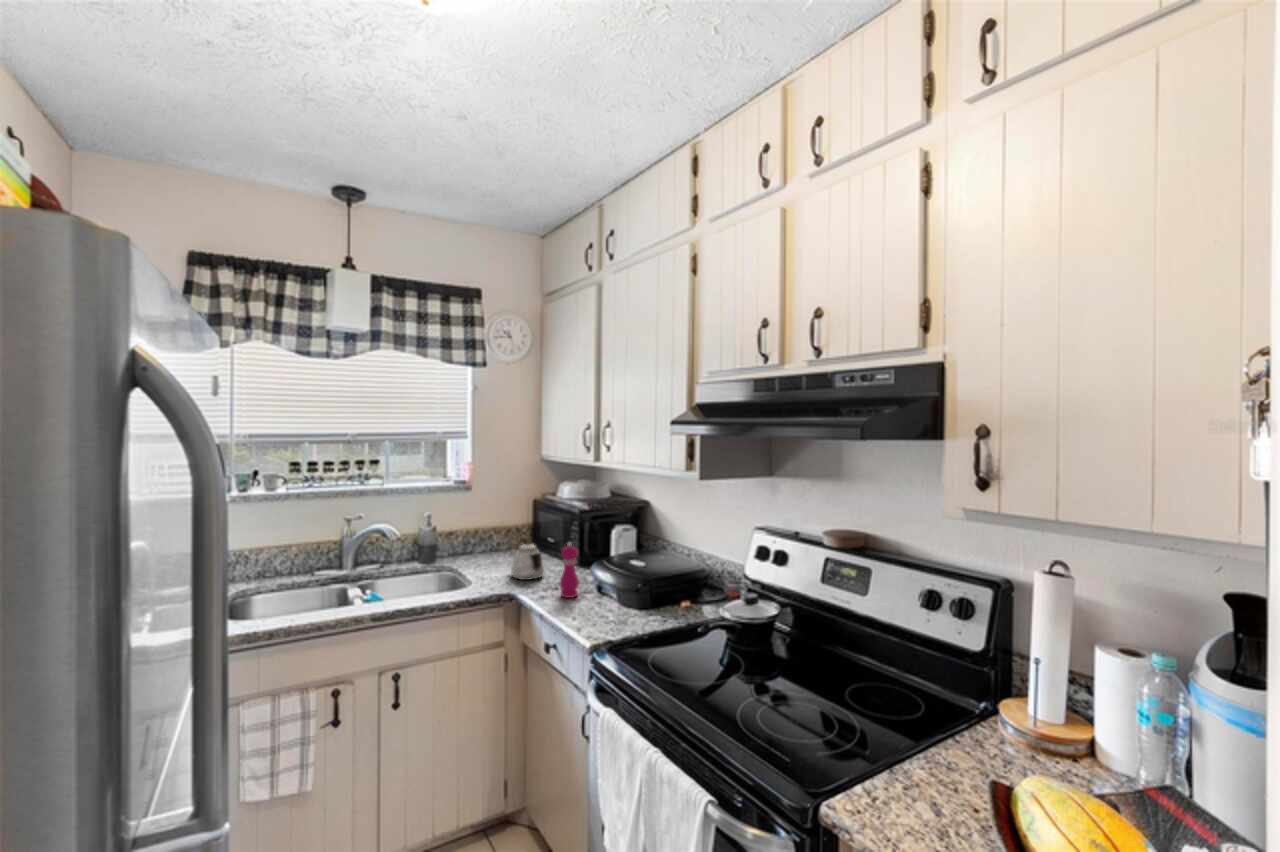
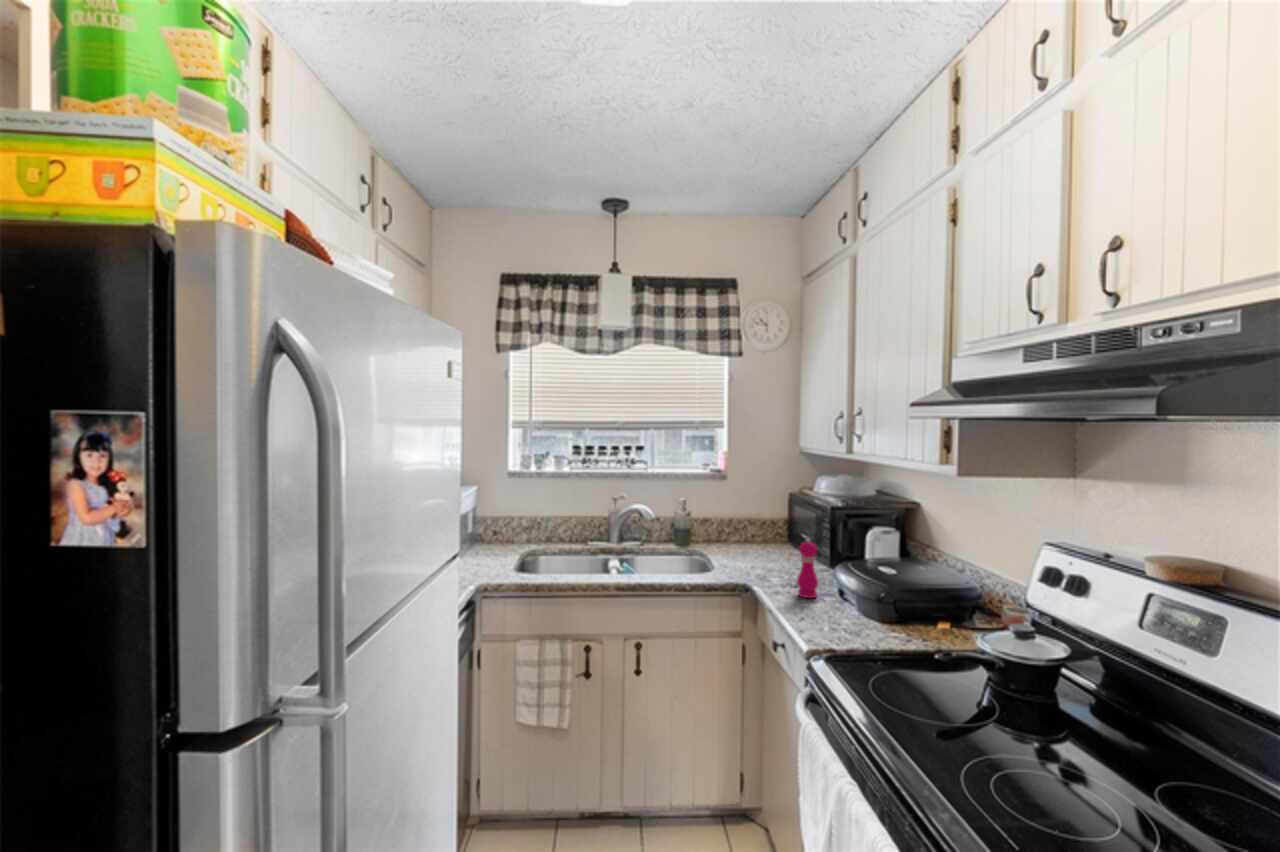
teapot: present [511,542,544,580] -> none [754,535,789,574]

